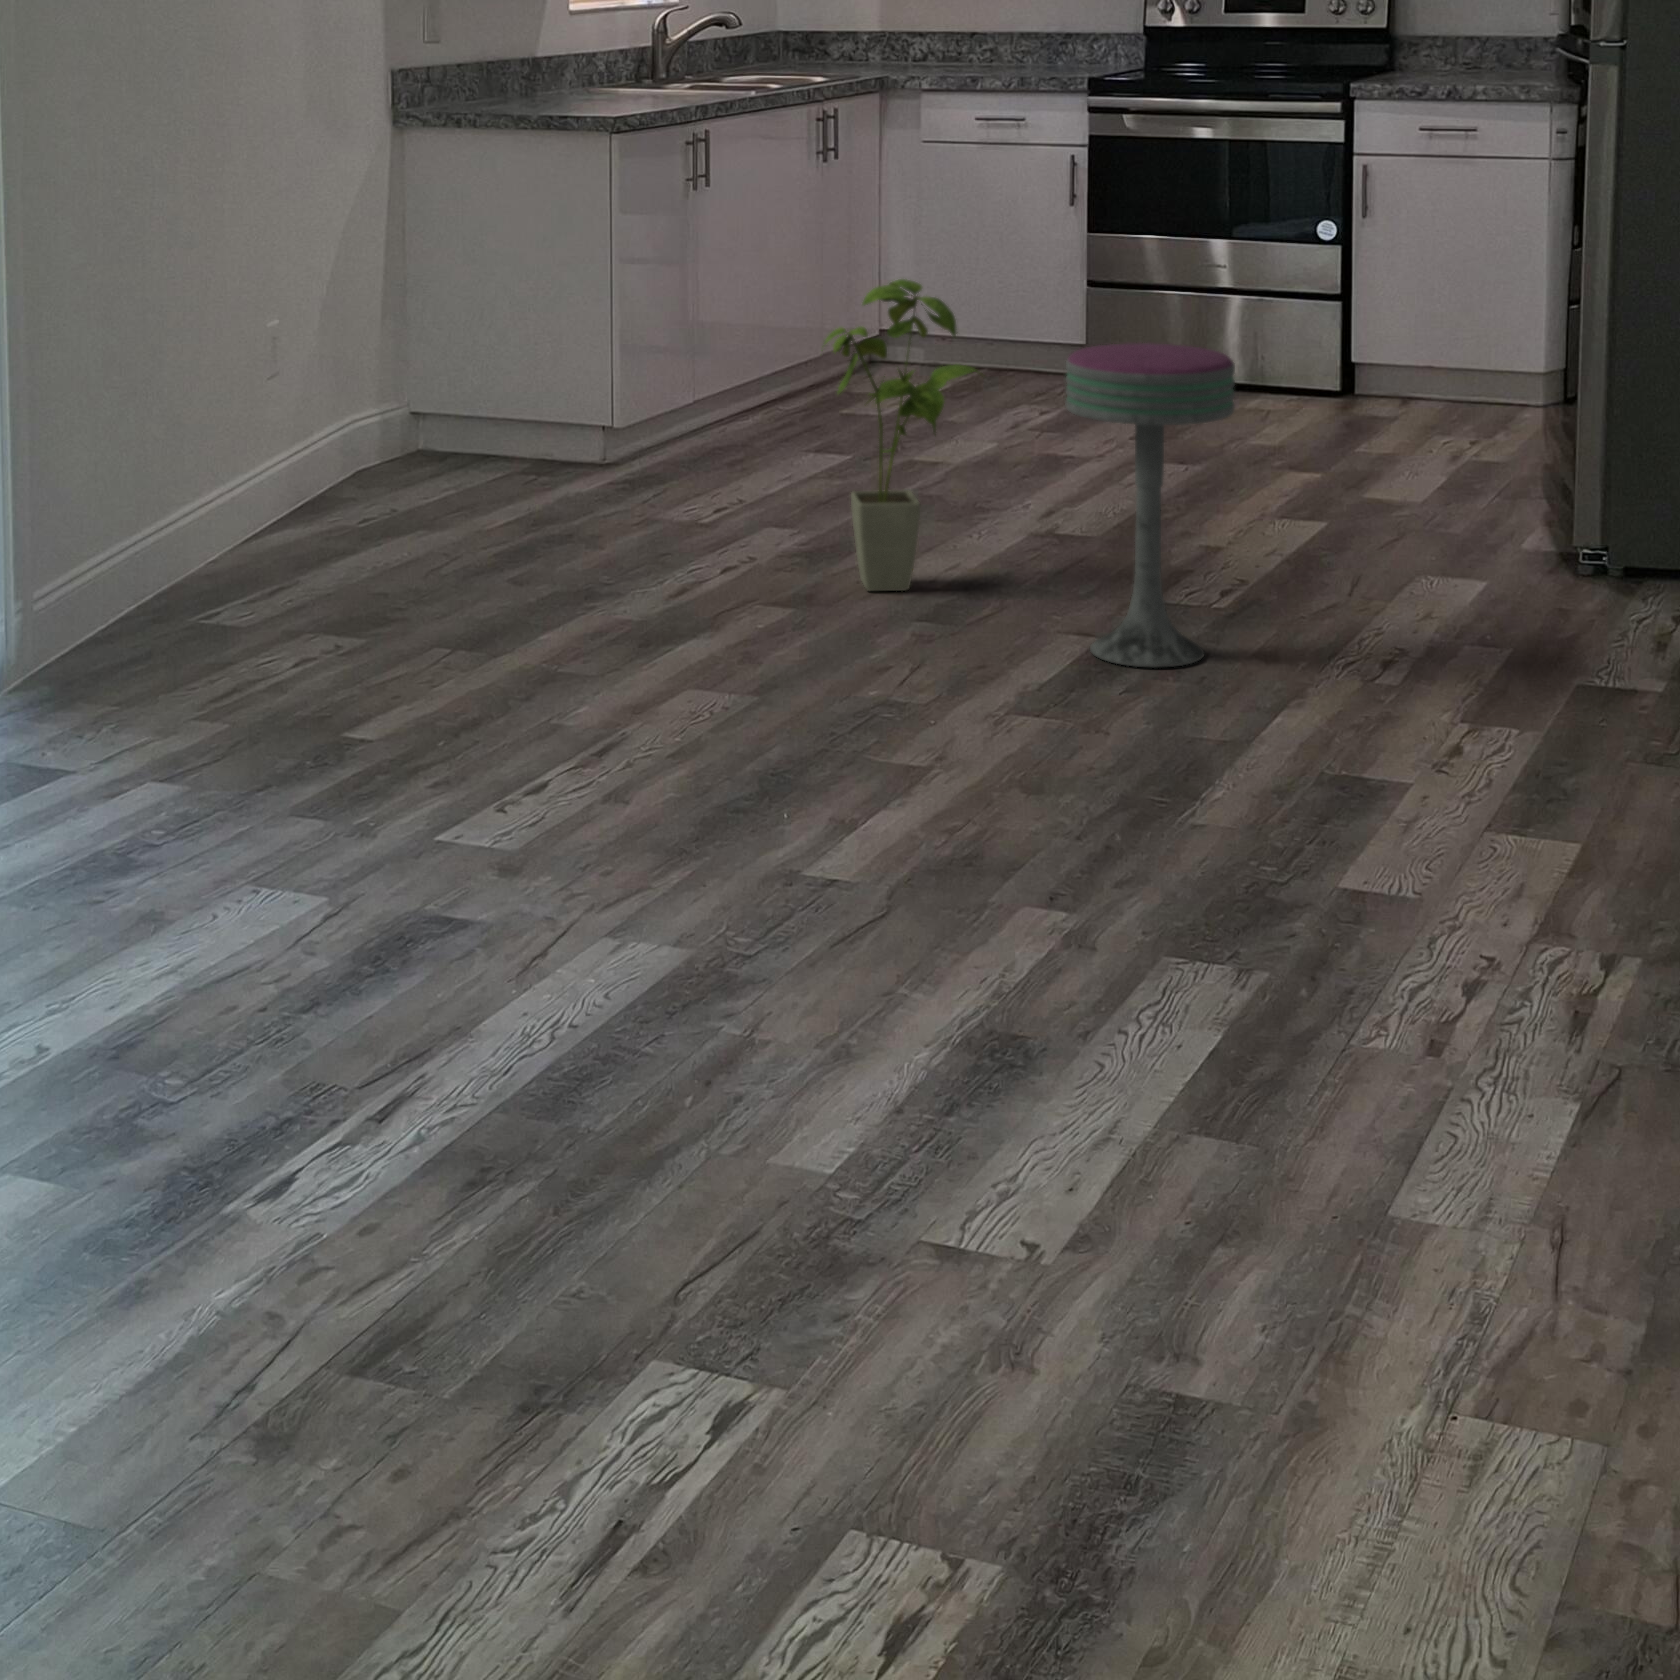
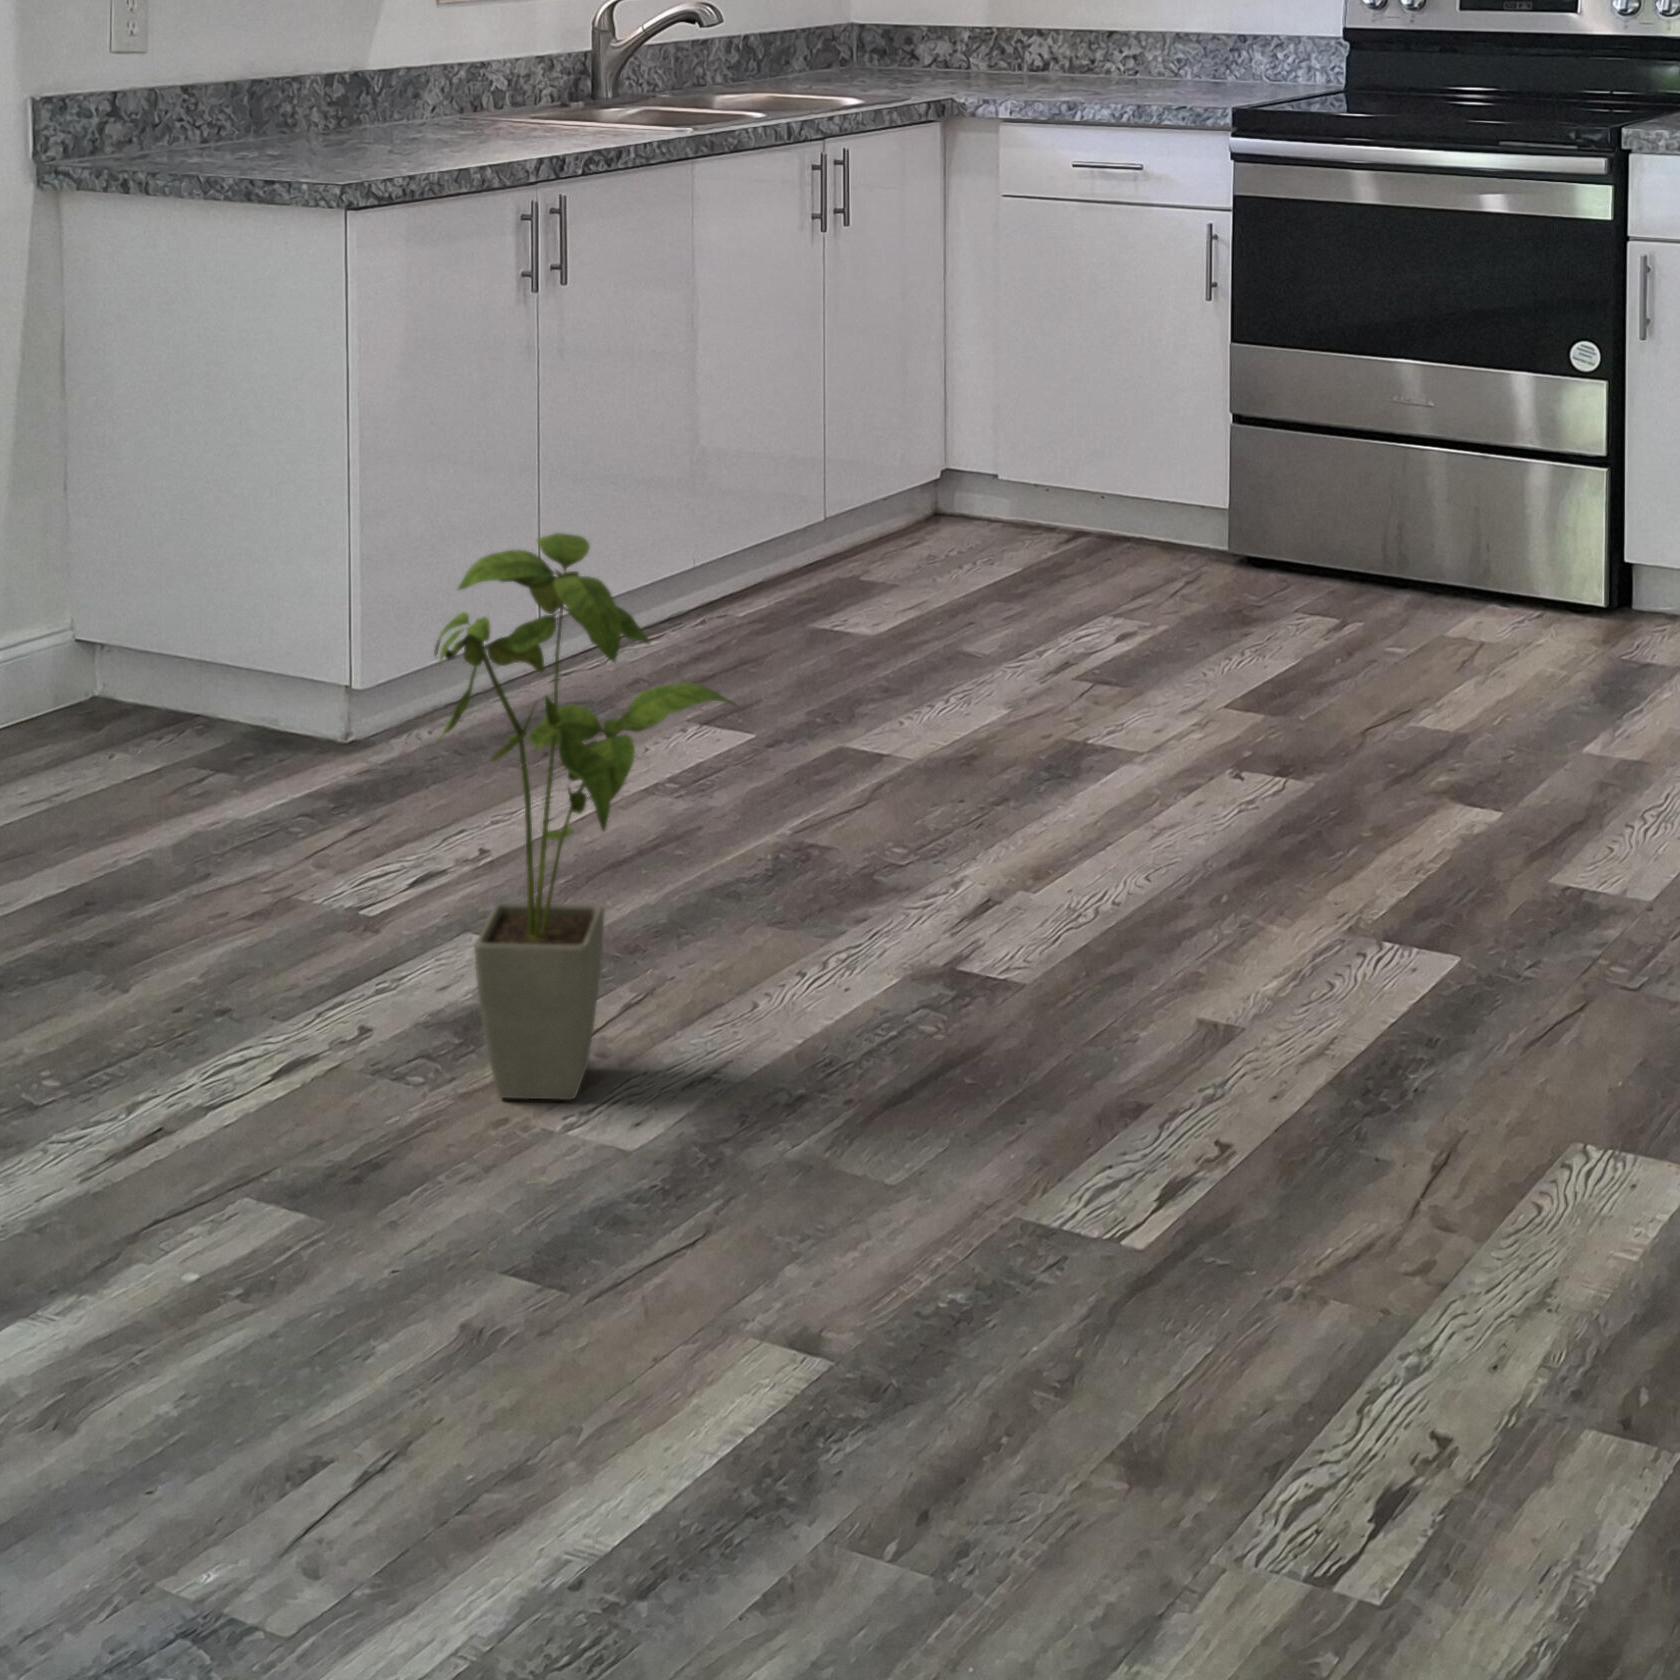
bar stool: present [1066,343,1235,667] -> none [717,714,1058,1411]

